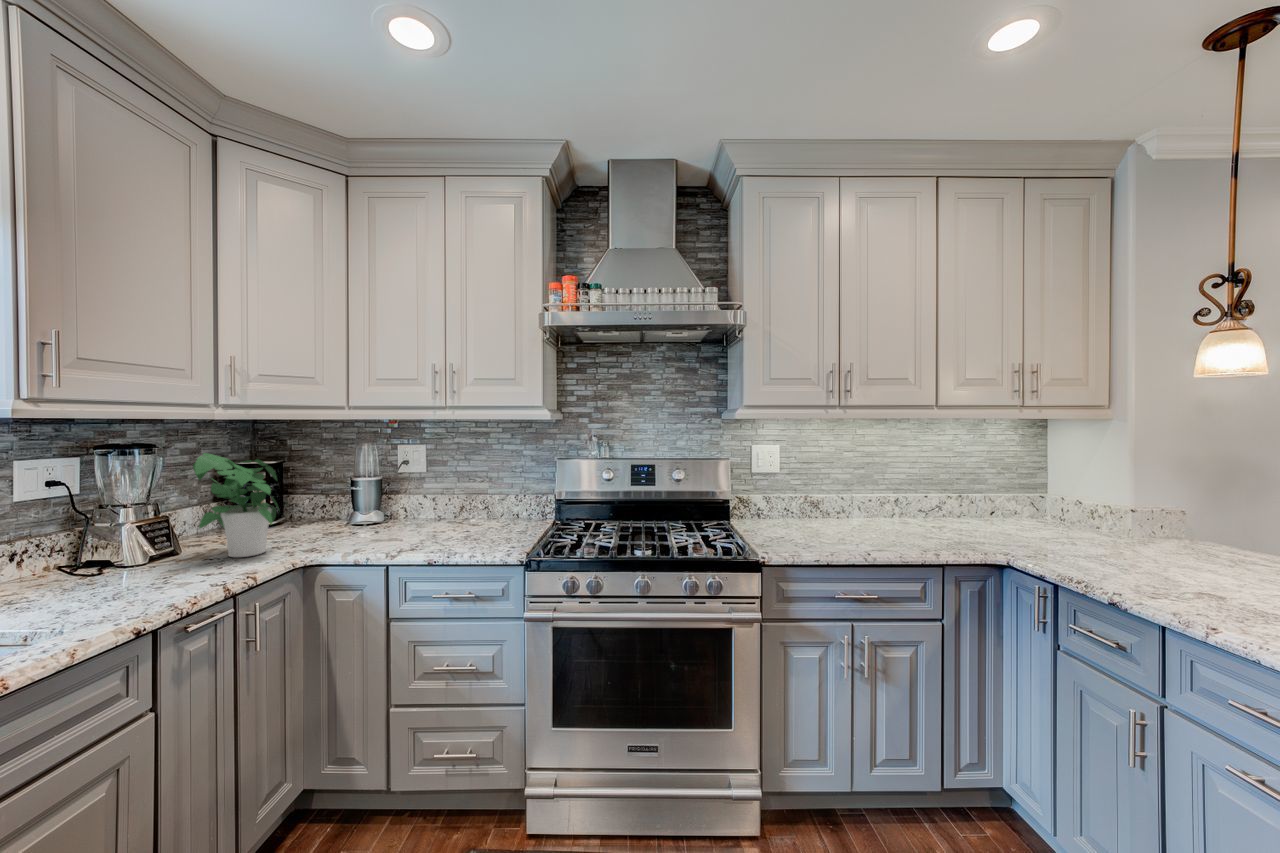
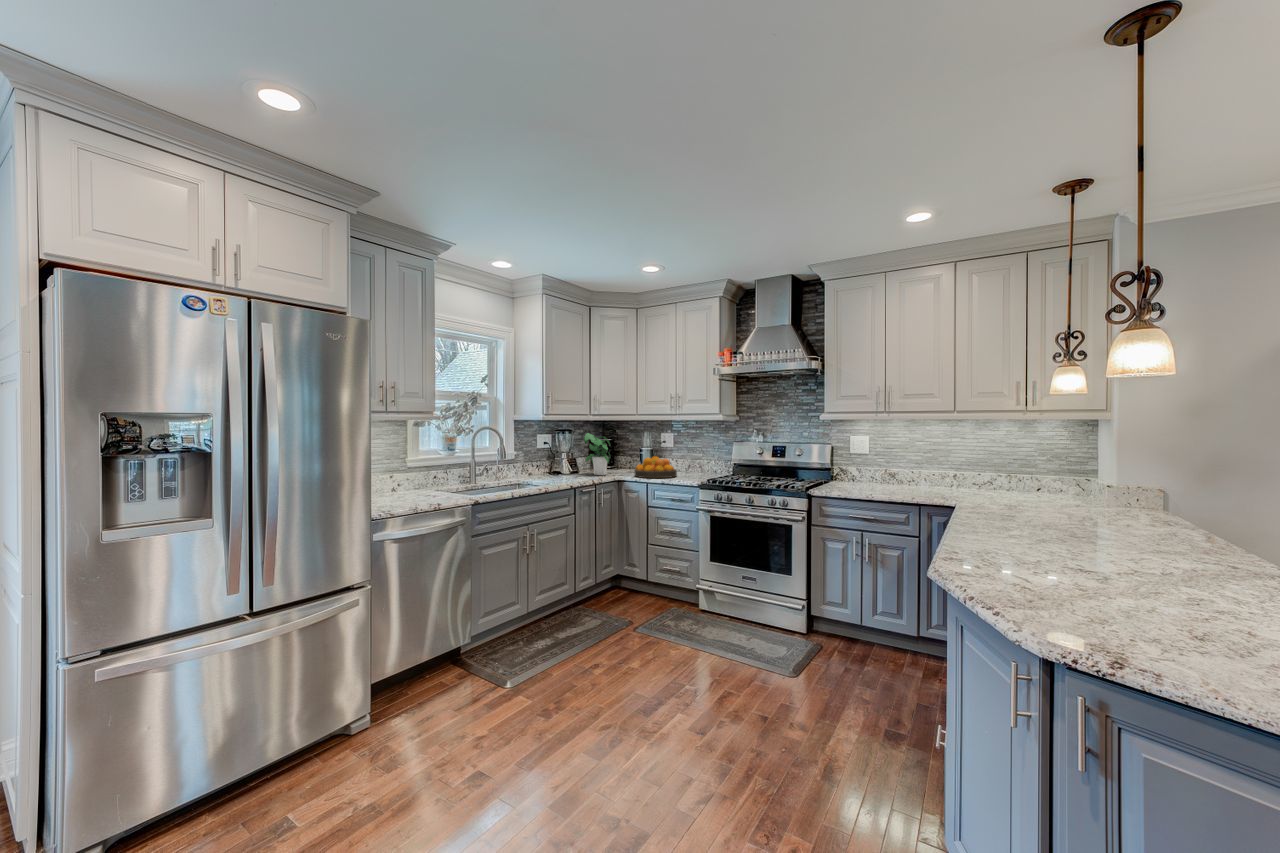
fruit bowl: none [347,497,450,553] -> present [635,456,677,478]

